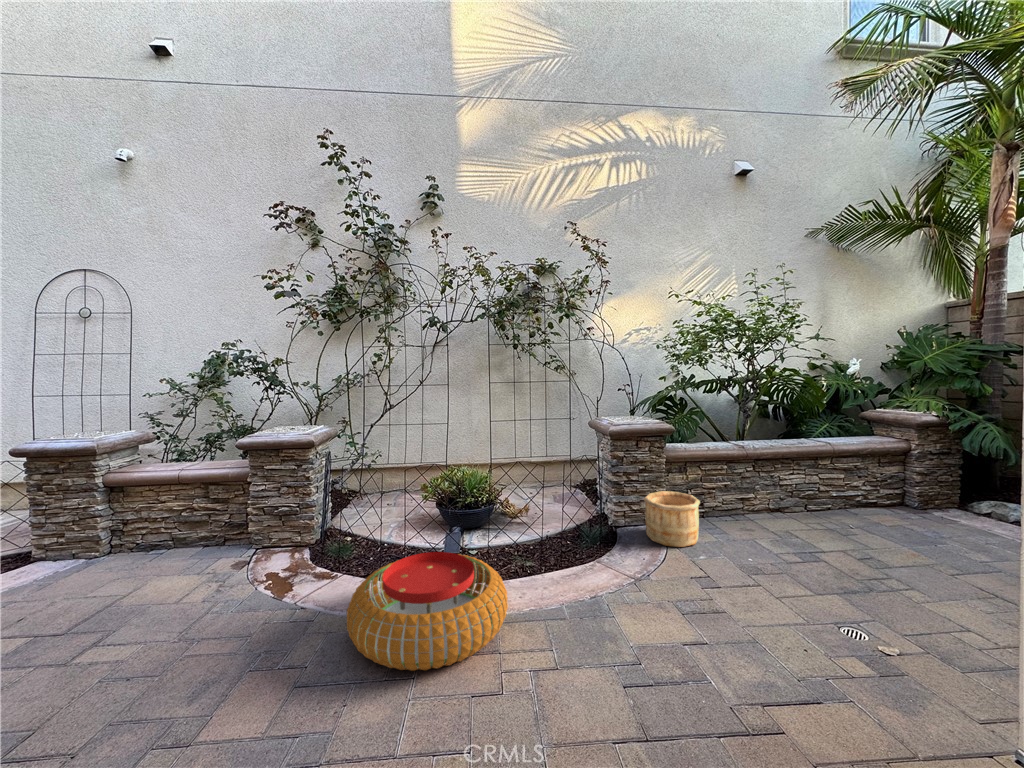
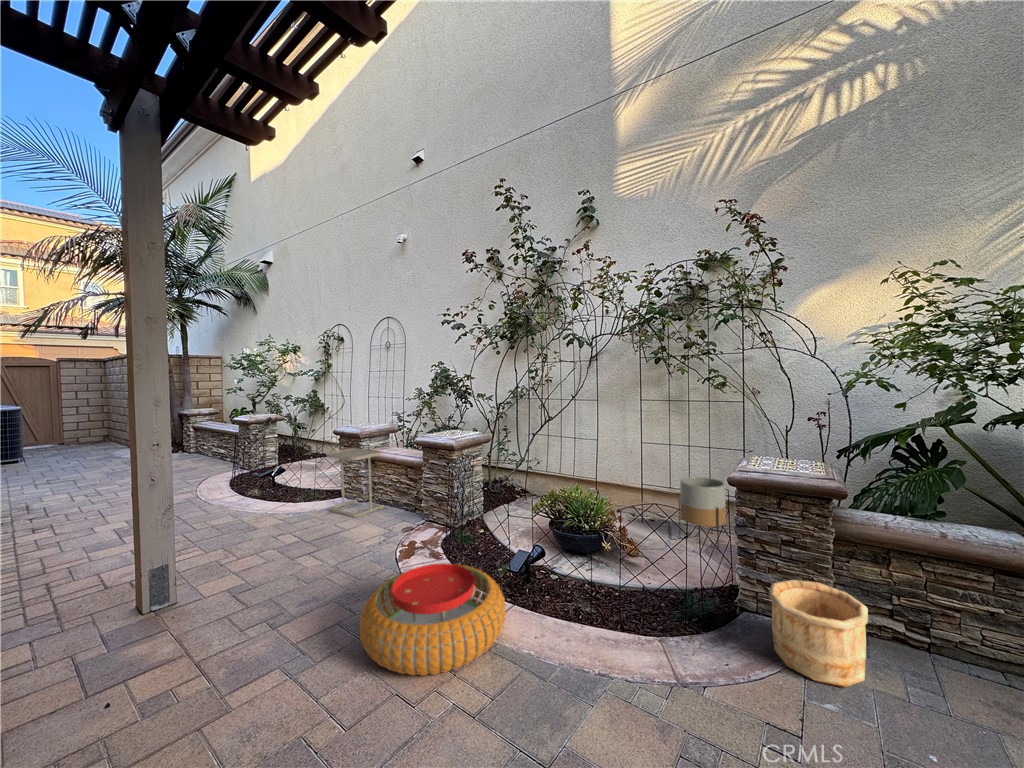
planter: none [528,446,561,499] -> present [679,477,726,548]
side table: none [37,469,158,582] -> present [327,448,384,517]

